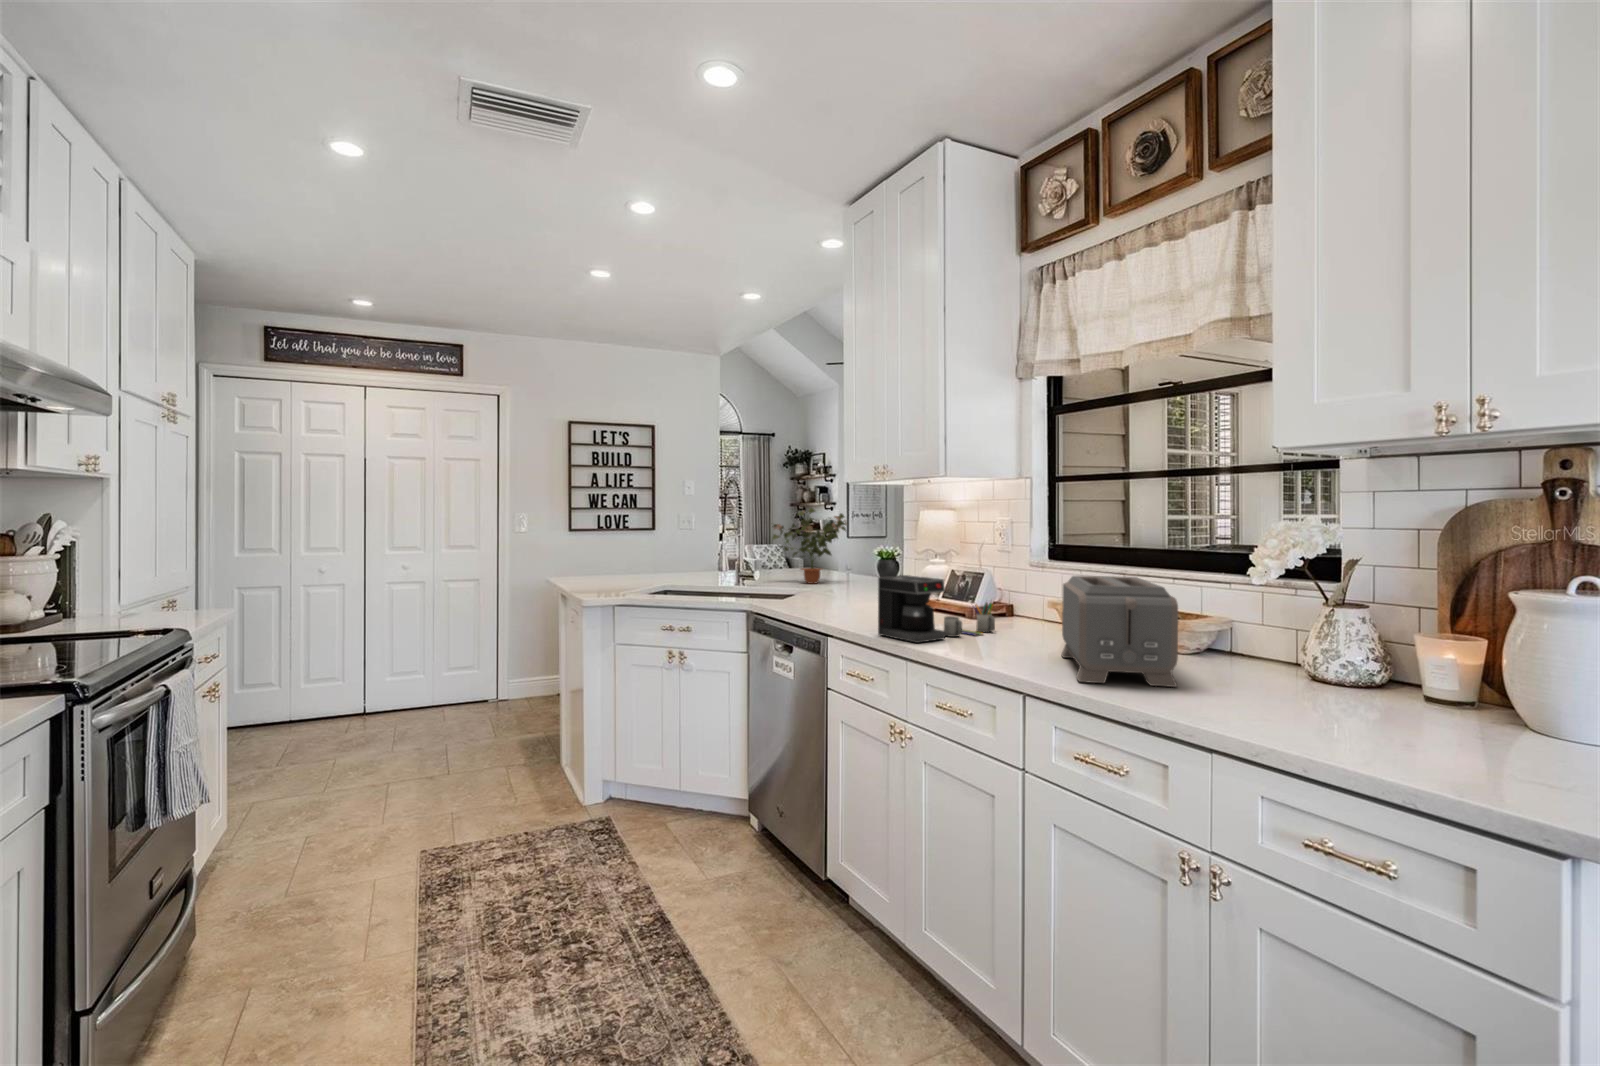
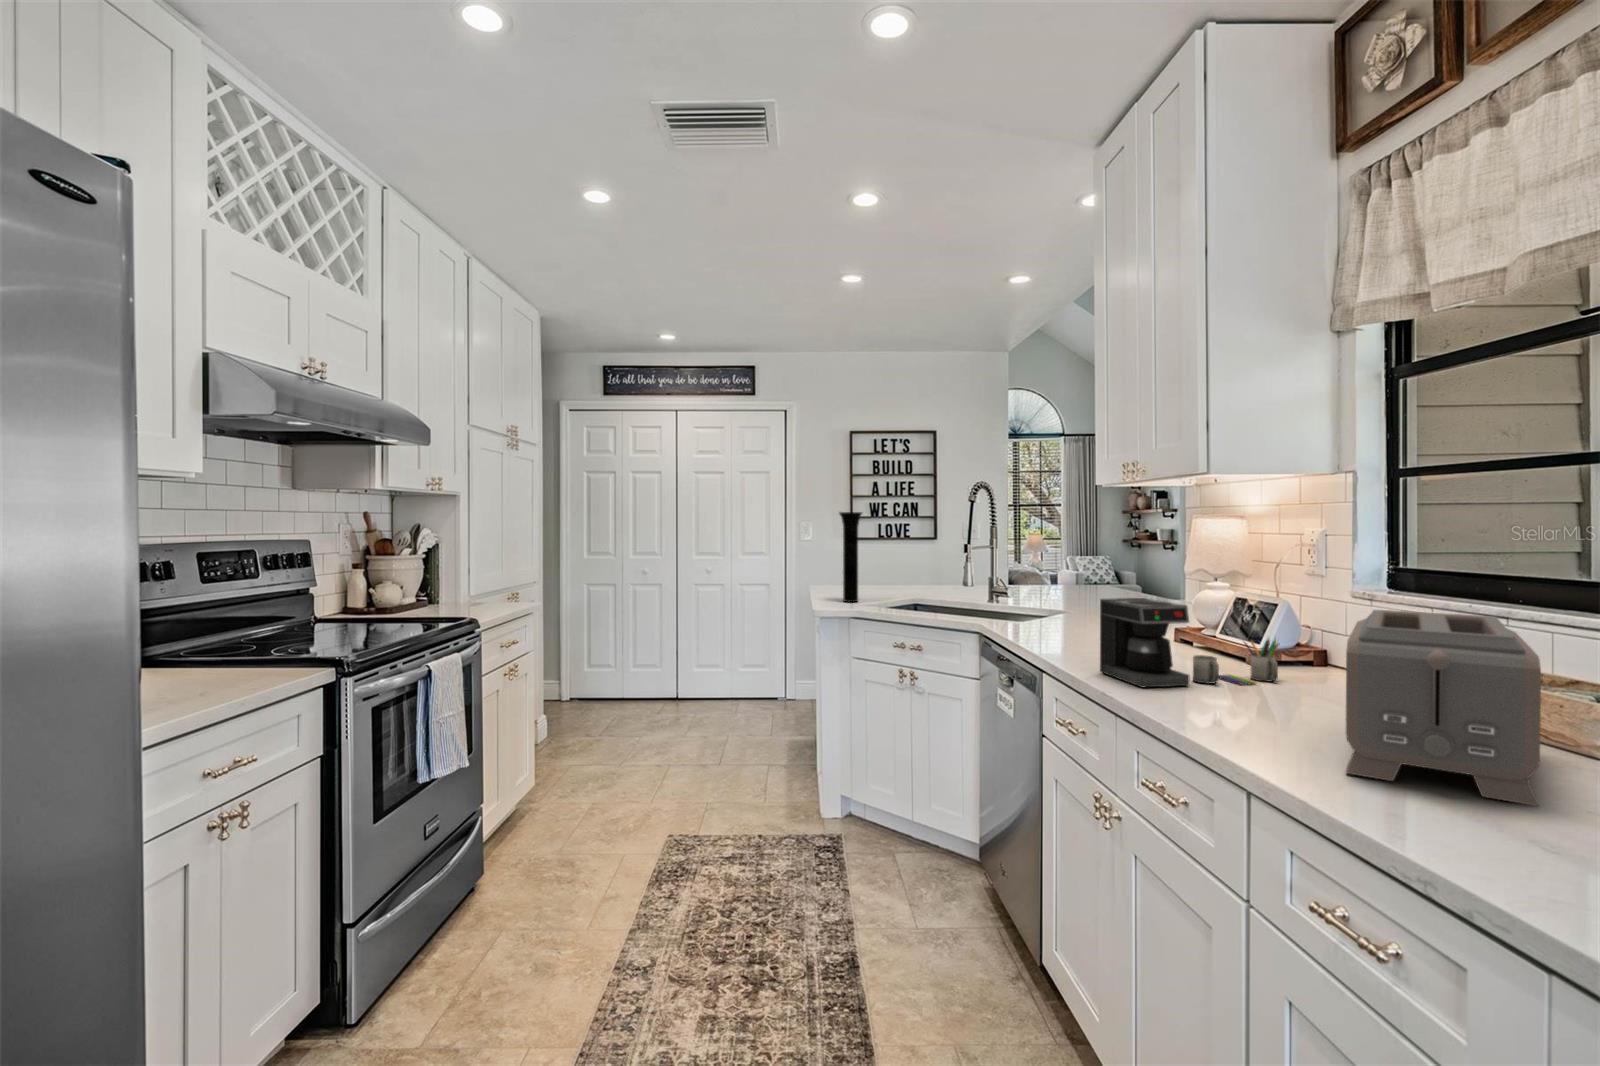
vase: none [593,505,618,592] -> present [840,512,862,602]
potted plant: present [772,508,848,584] -> none [1037,513,1135,603]

